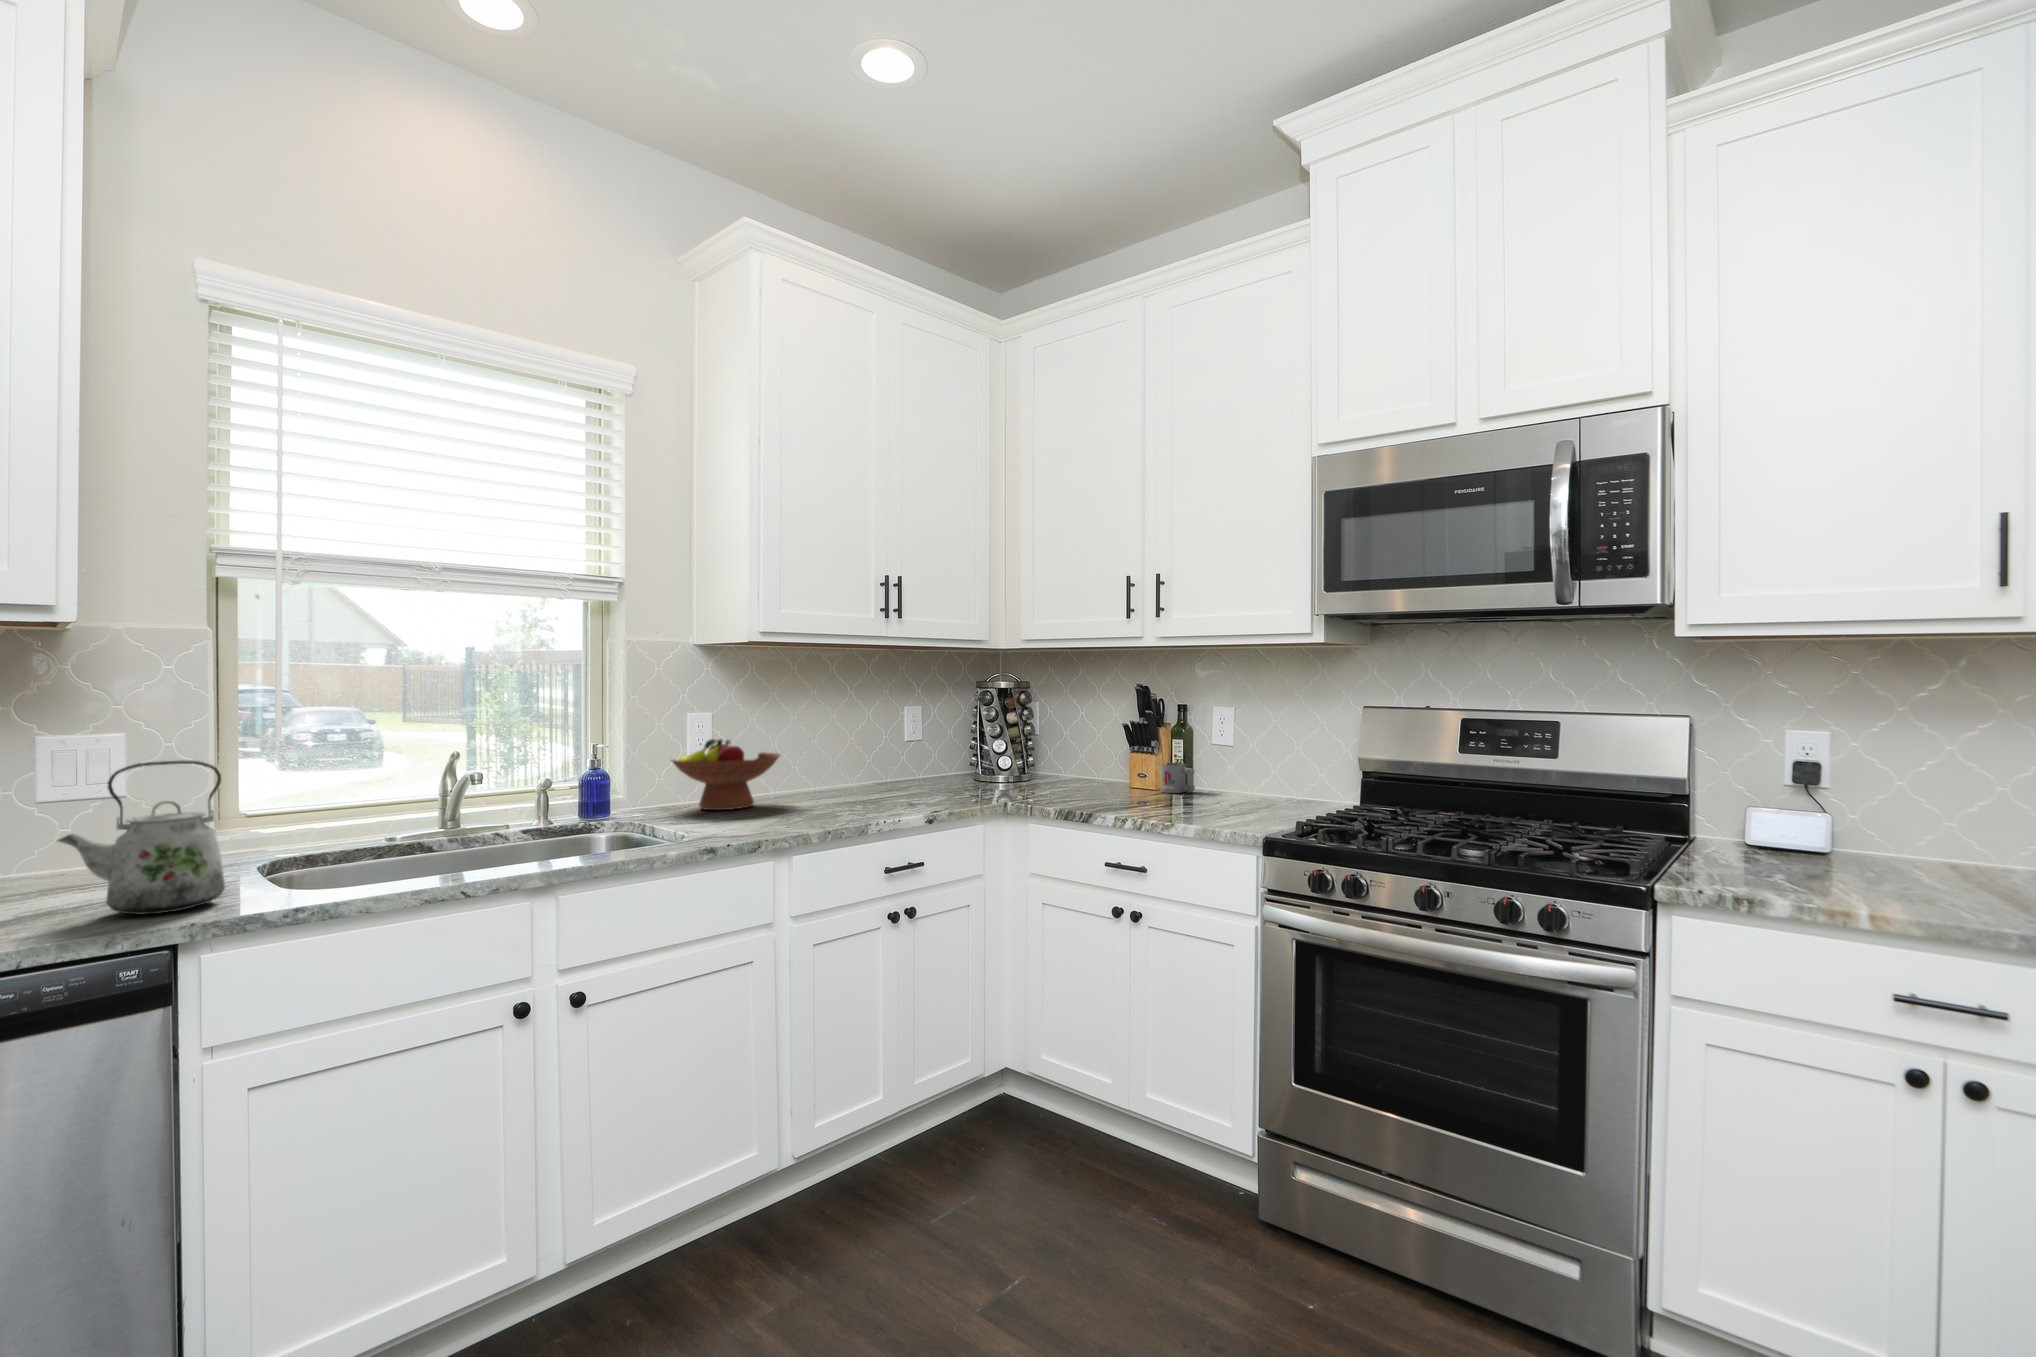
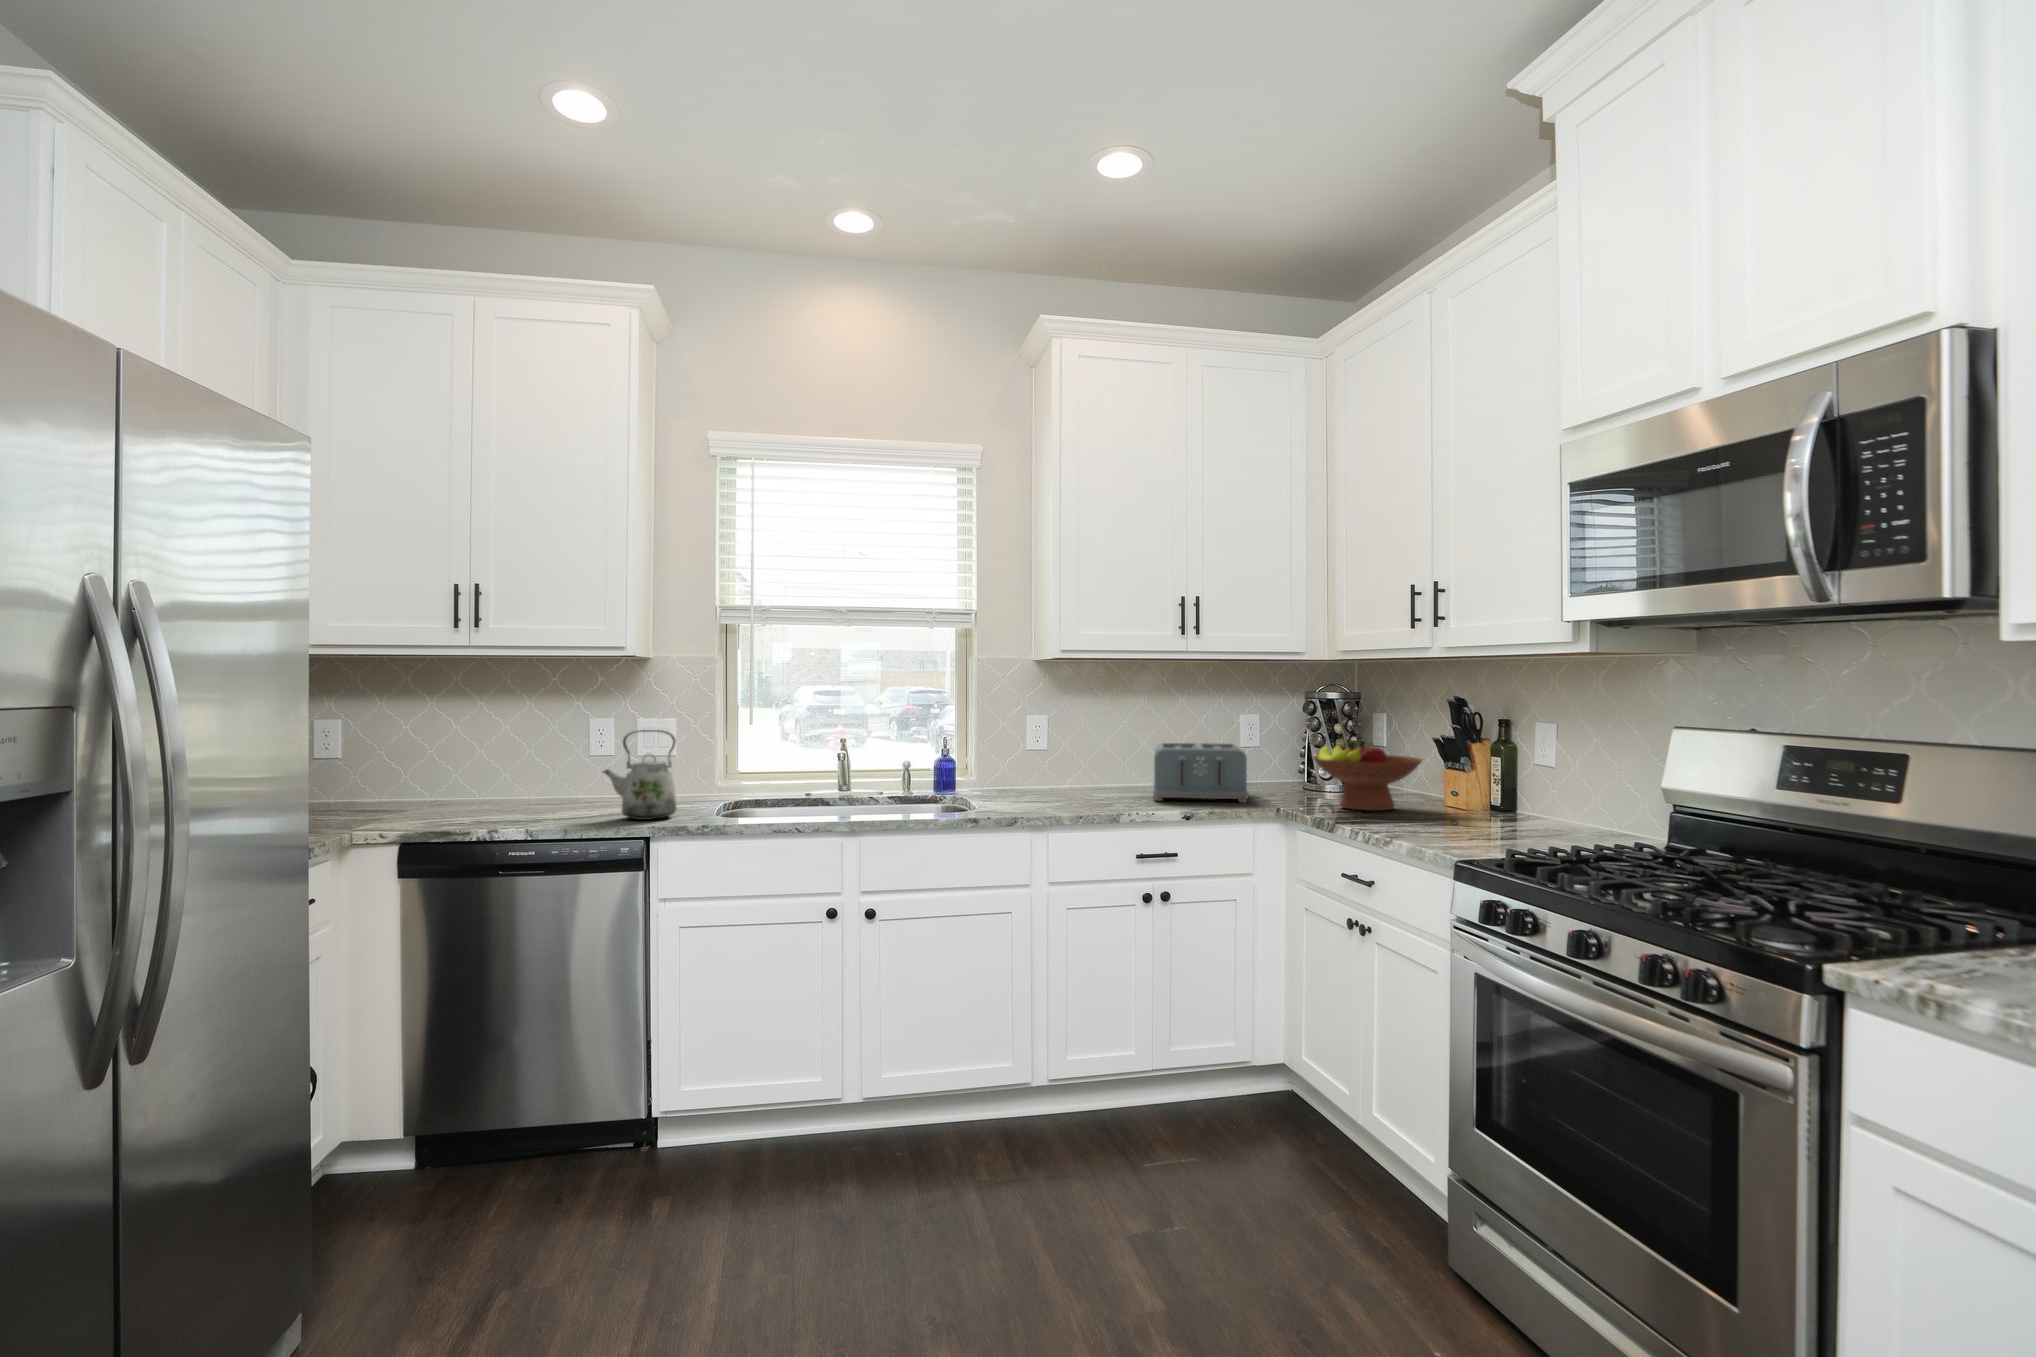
fruit bowl: present [672,739,780,810] -> present [1313,740,1422,811]
toaster: none [839,739,961,805] -> present [1153,743,1249,803]
mug: present [1161,763,1195,793] -> none [1467,783,1501,816]

